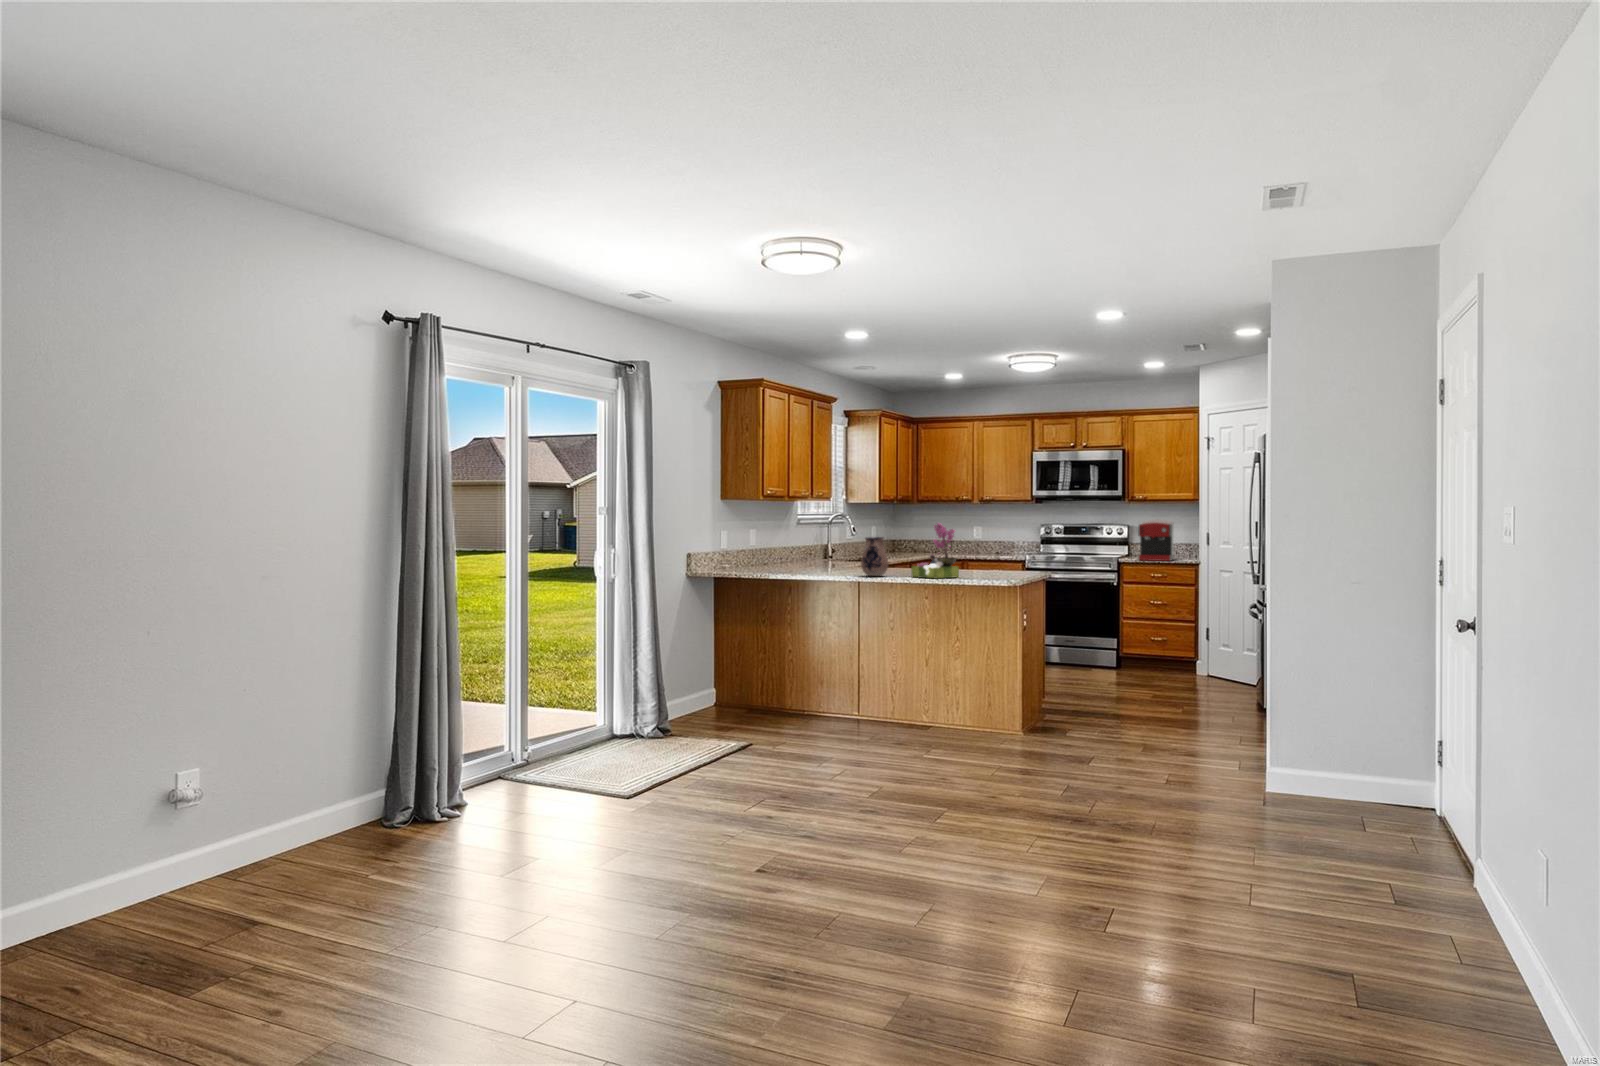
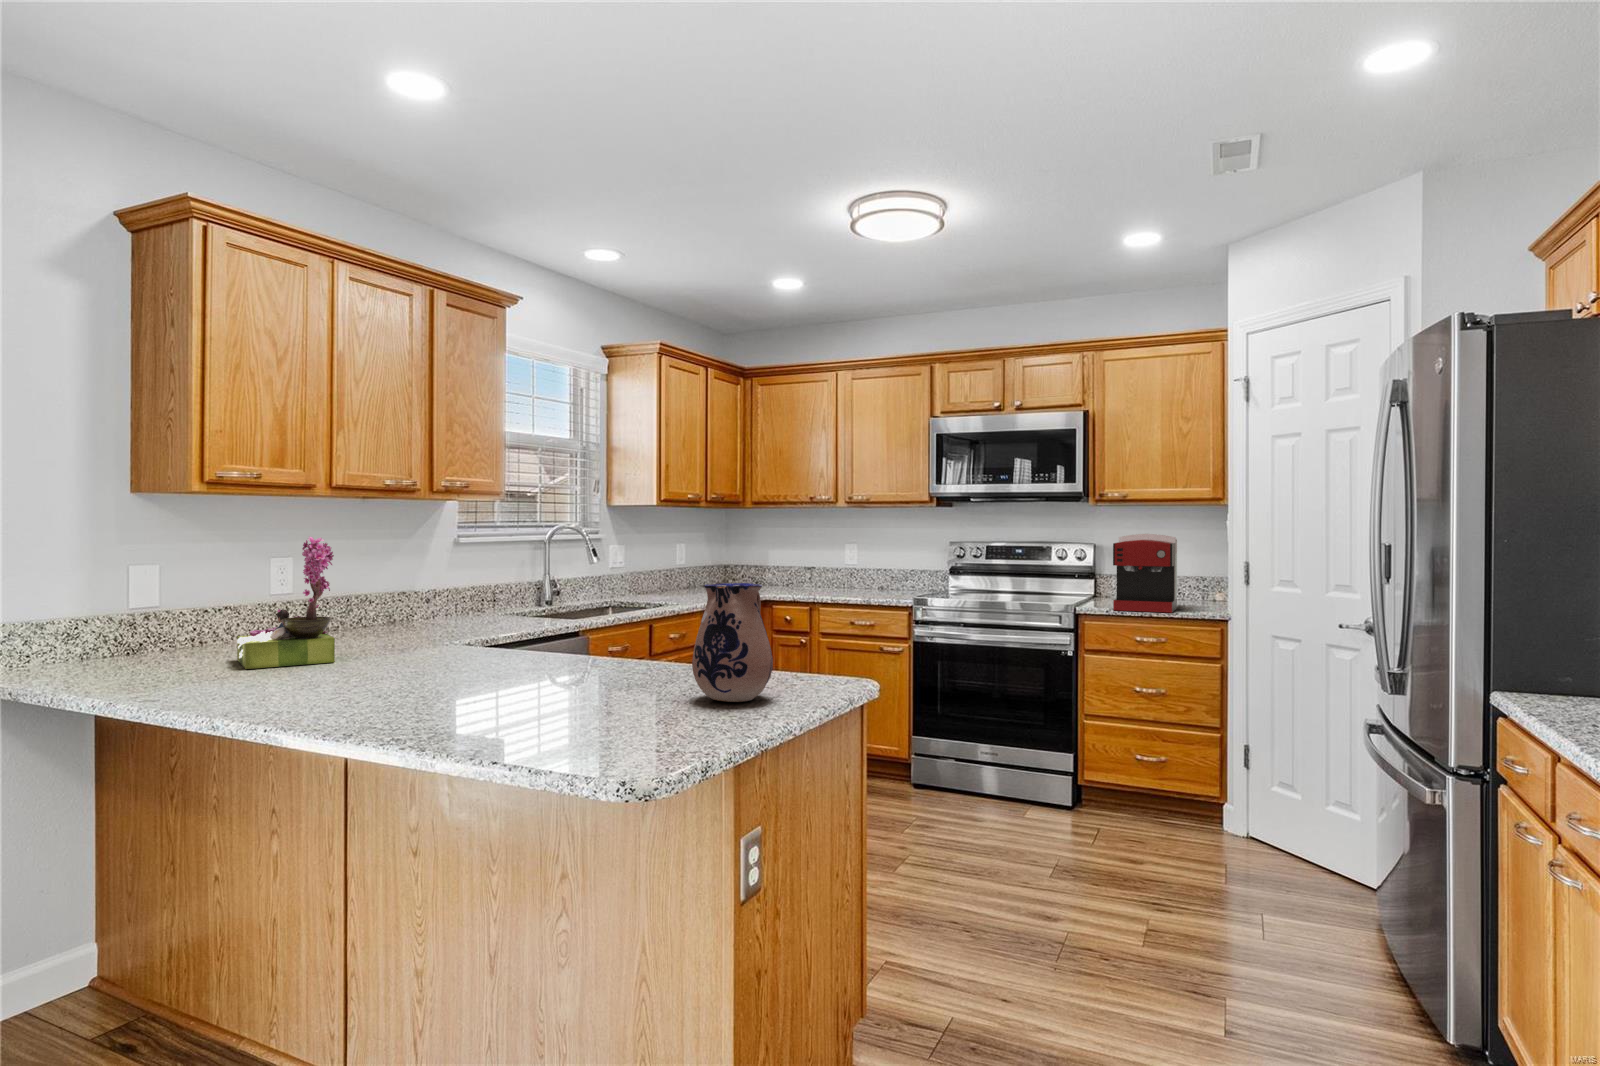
flower arrangement: present [911,523,959,578] -> present [237,536,340,669]
ceramic pitcher: present [861,537,888,576] -> present [692,583,773,702]

